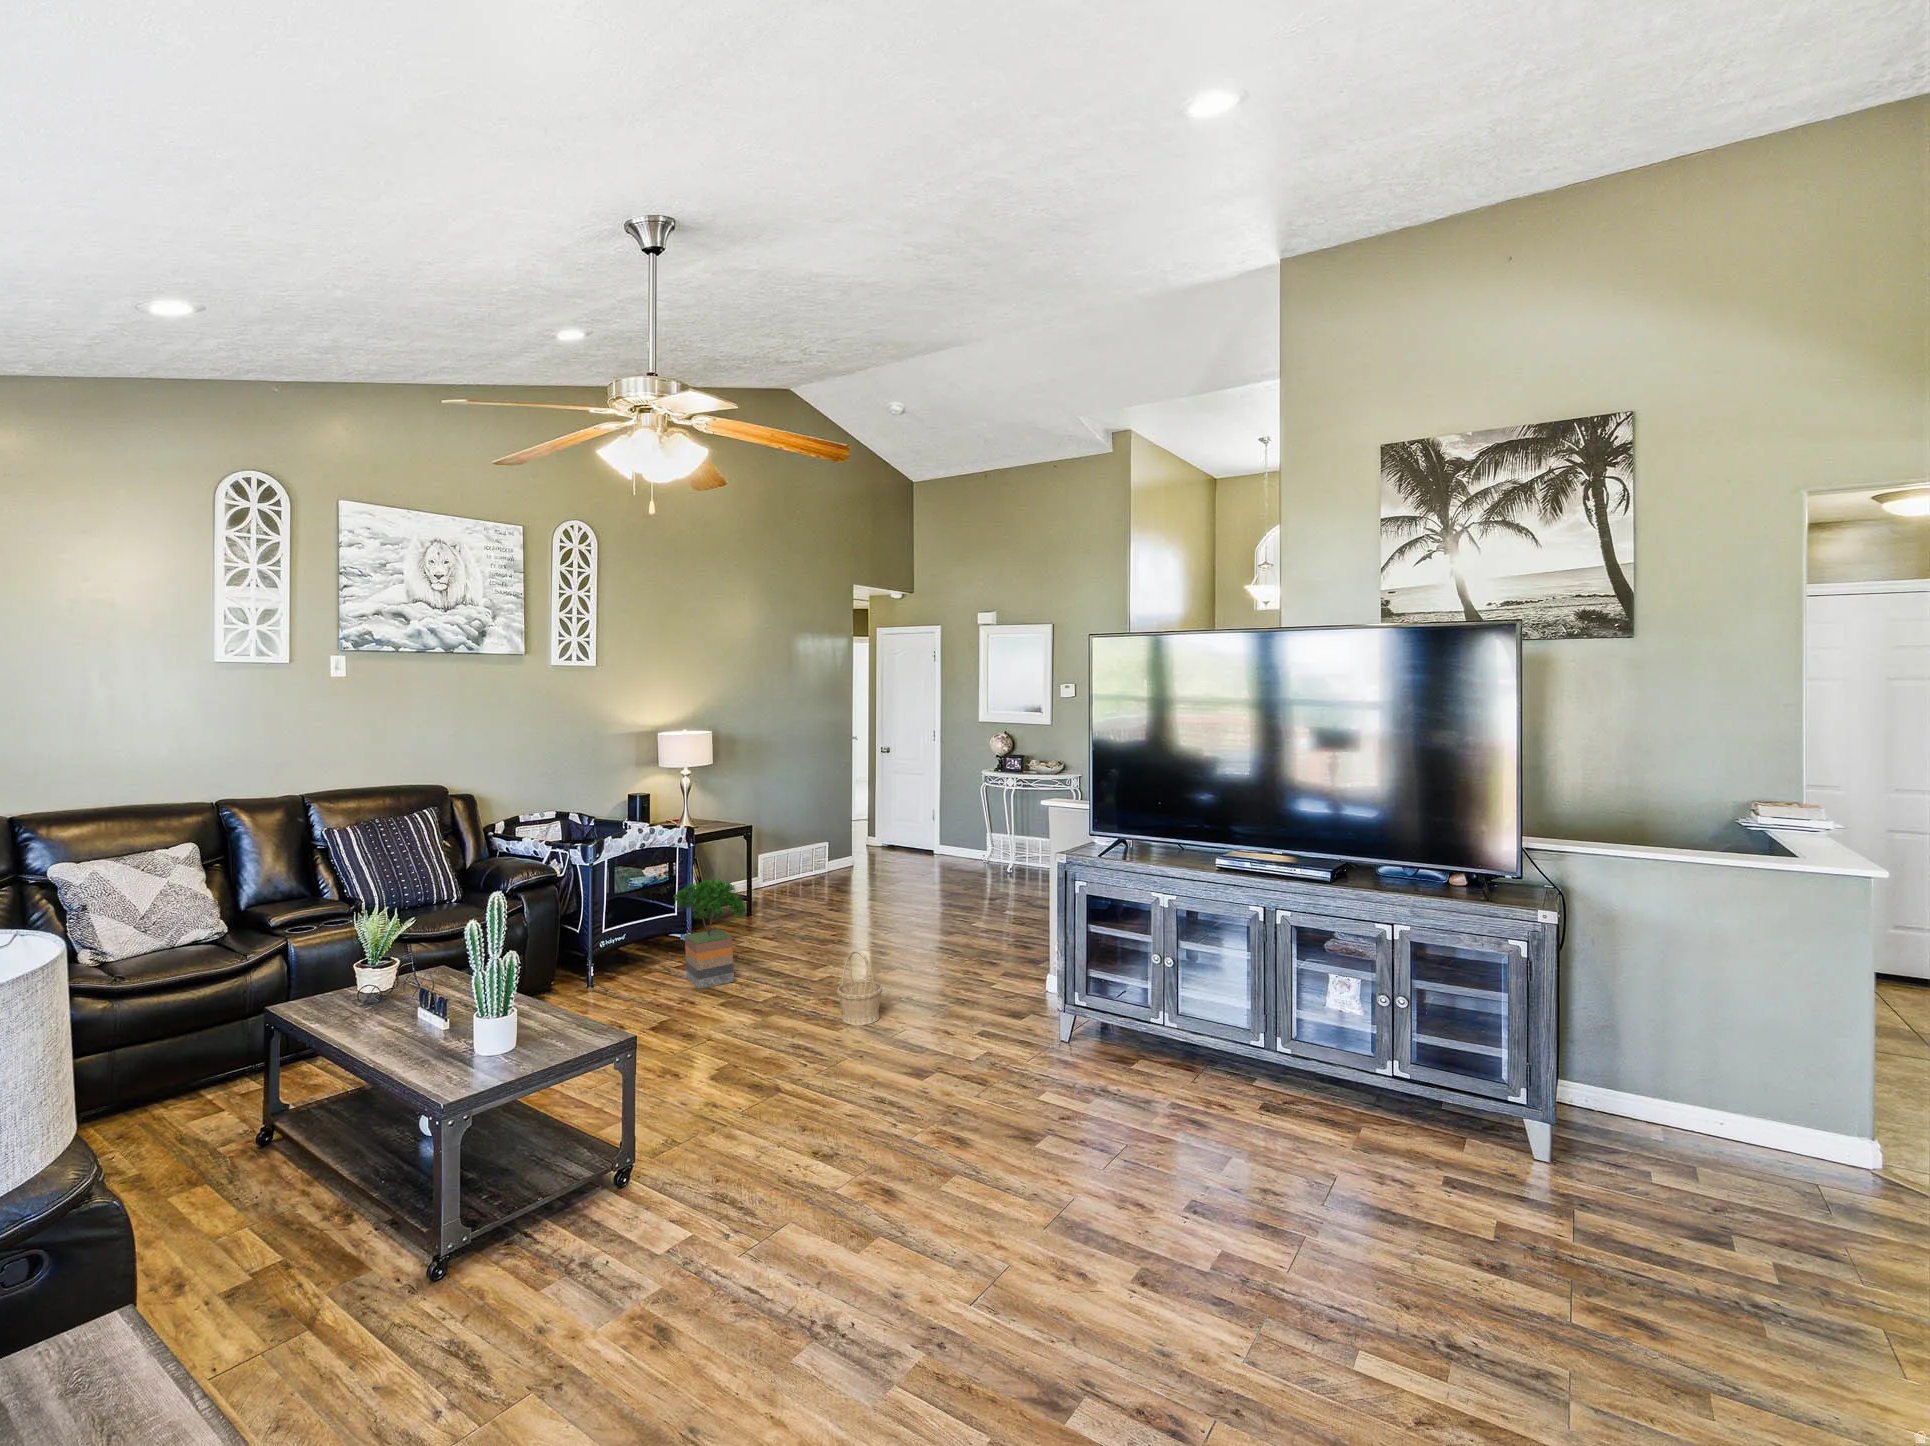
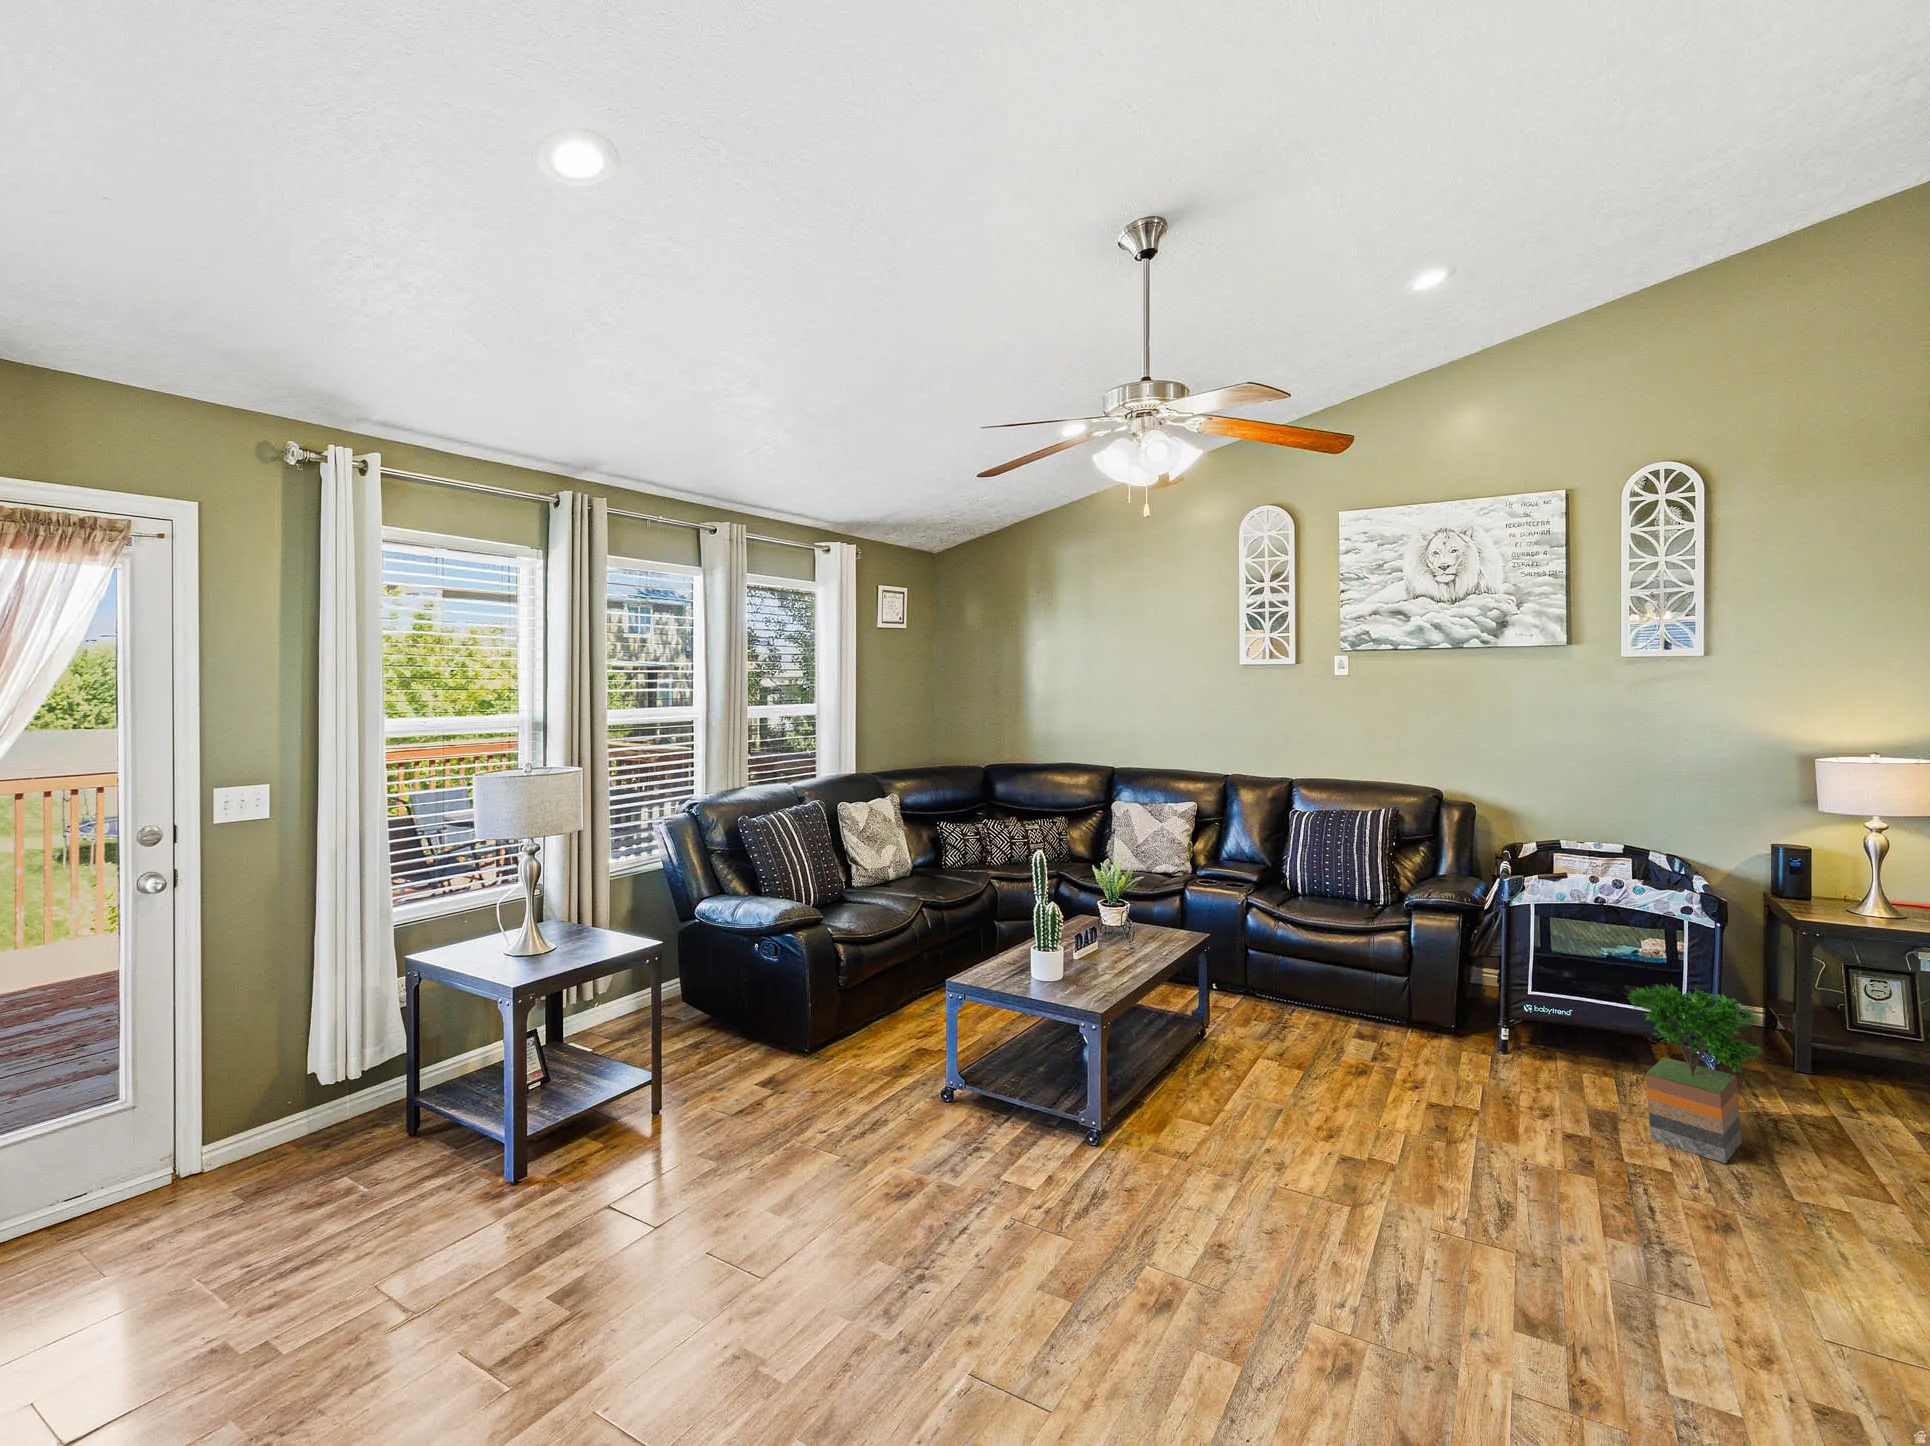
basket: present [837,950,883,1025] -> none [1748,1218,1878,1380]

